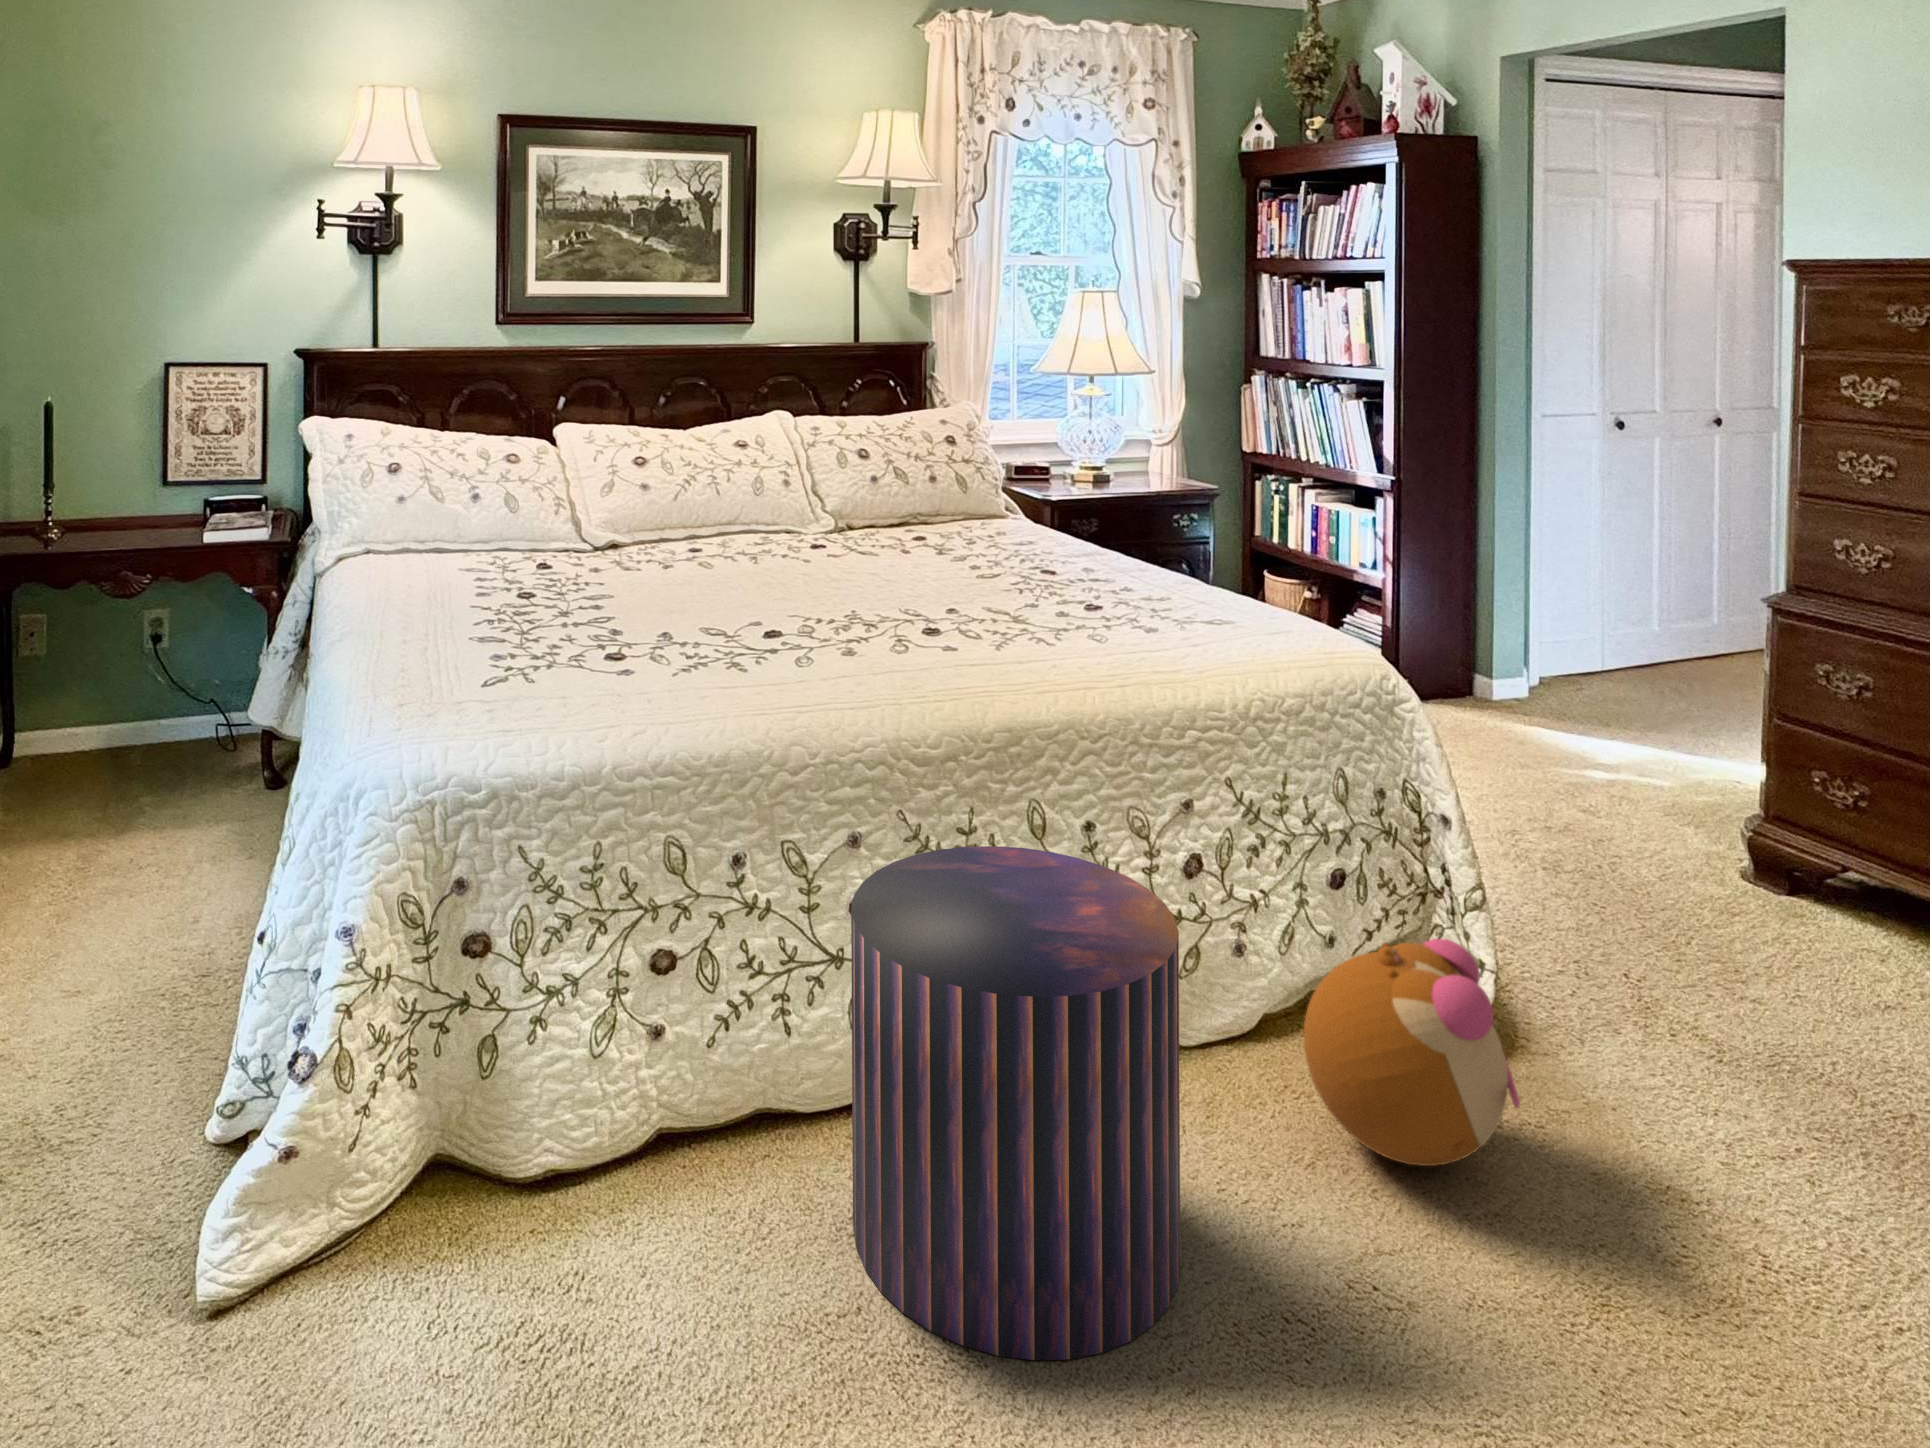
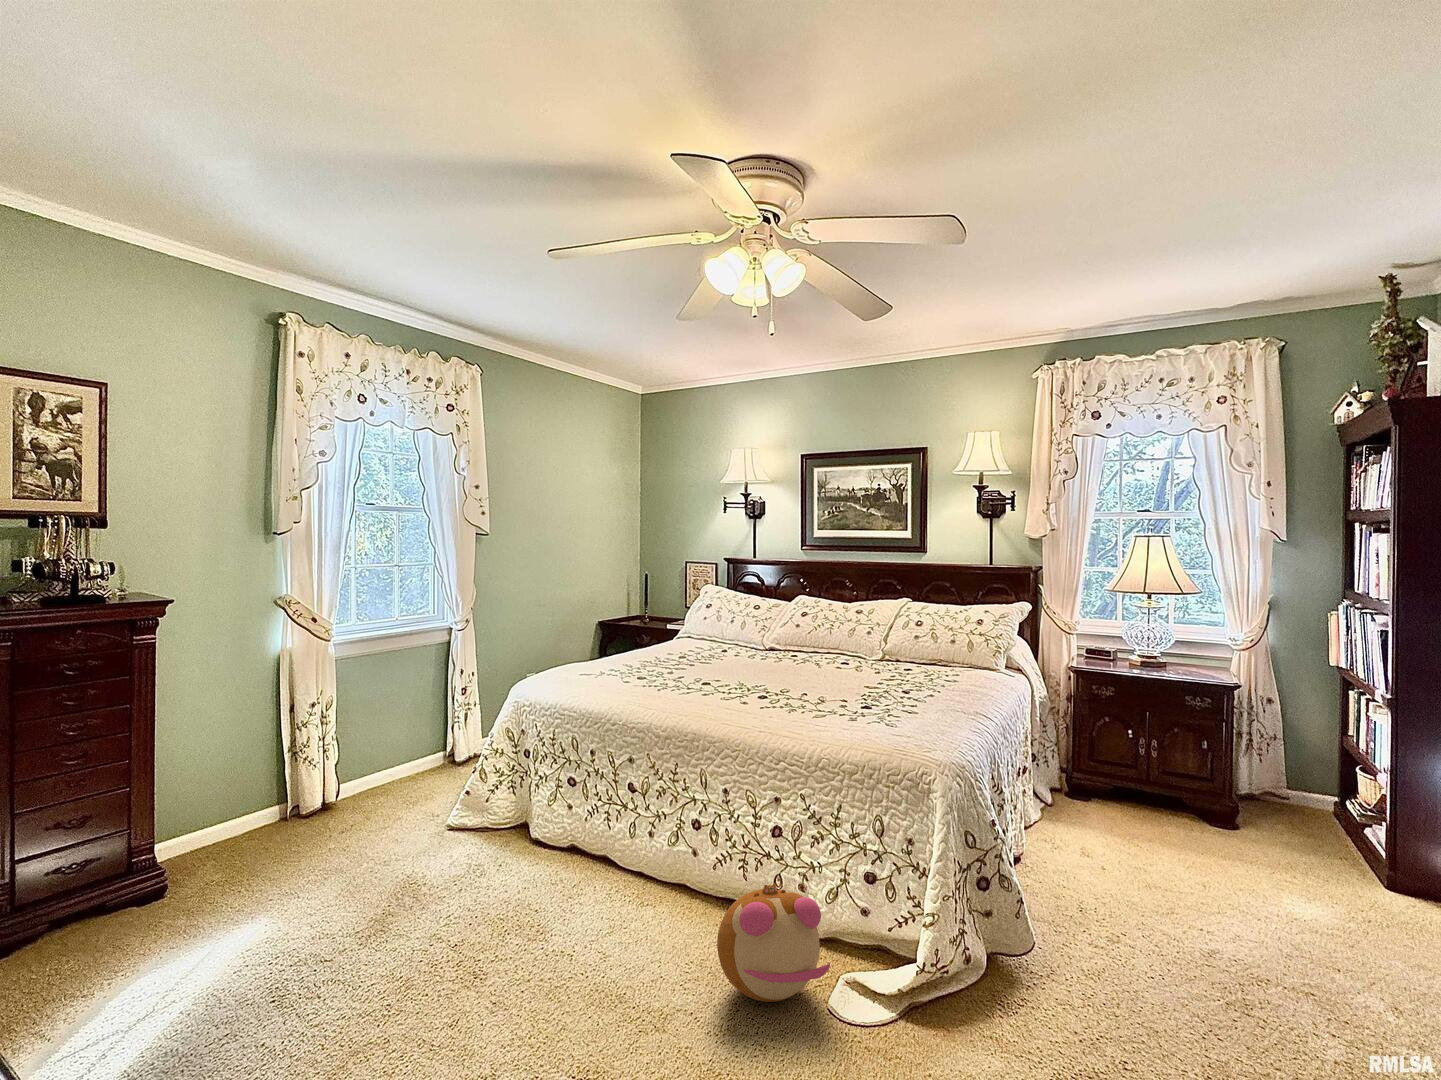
pouf: present [851,846,1180,1360] -> none [531,768,665,961]

